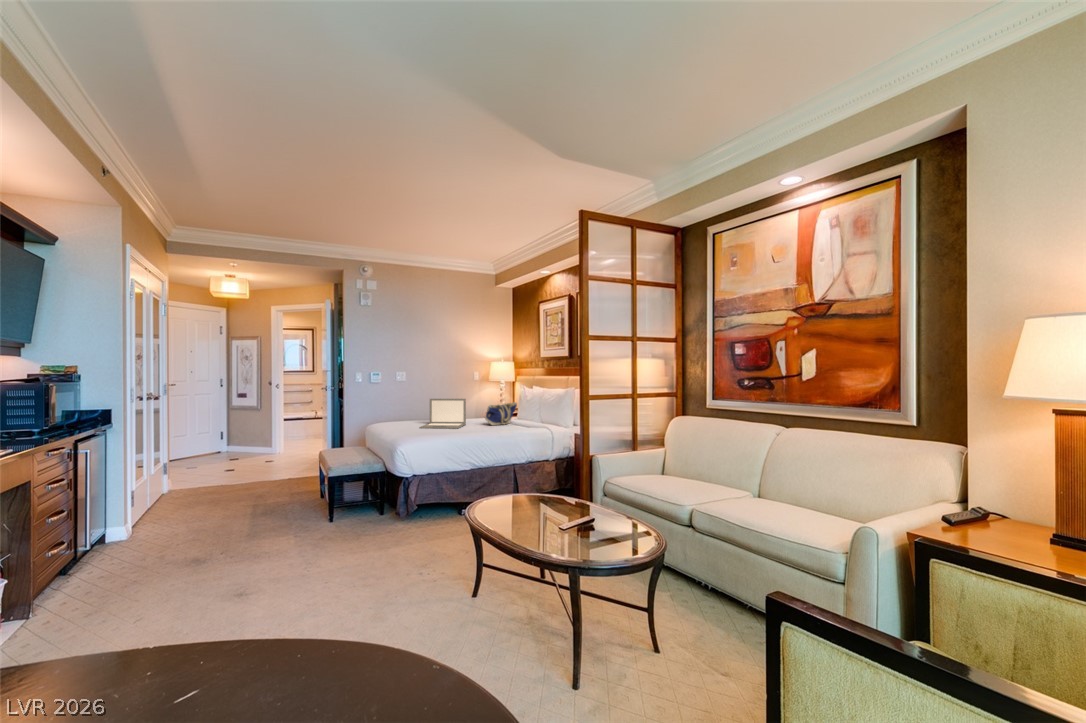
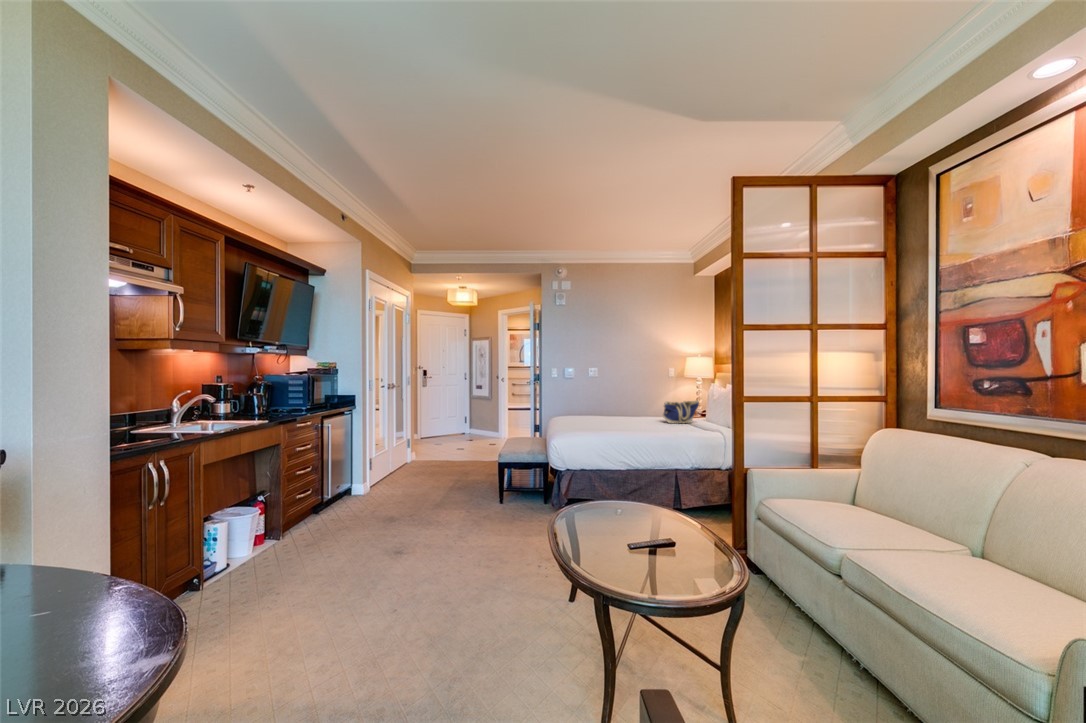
laptop: present [419,399,466,429] -> none [598,393,644,423]

